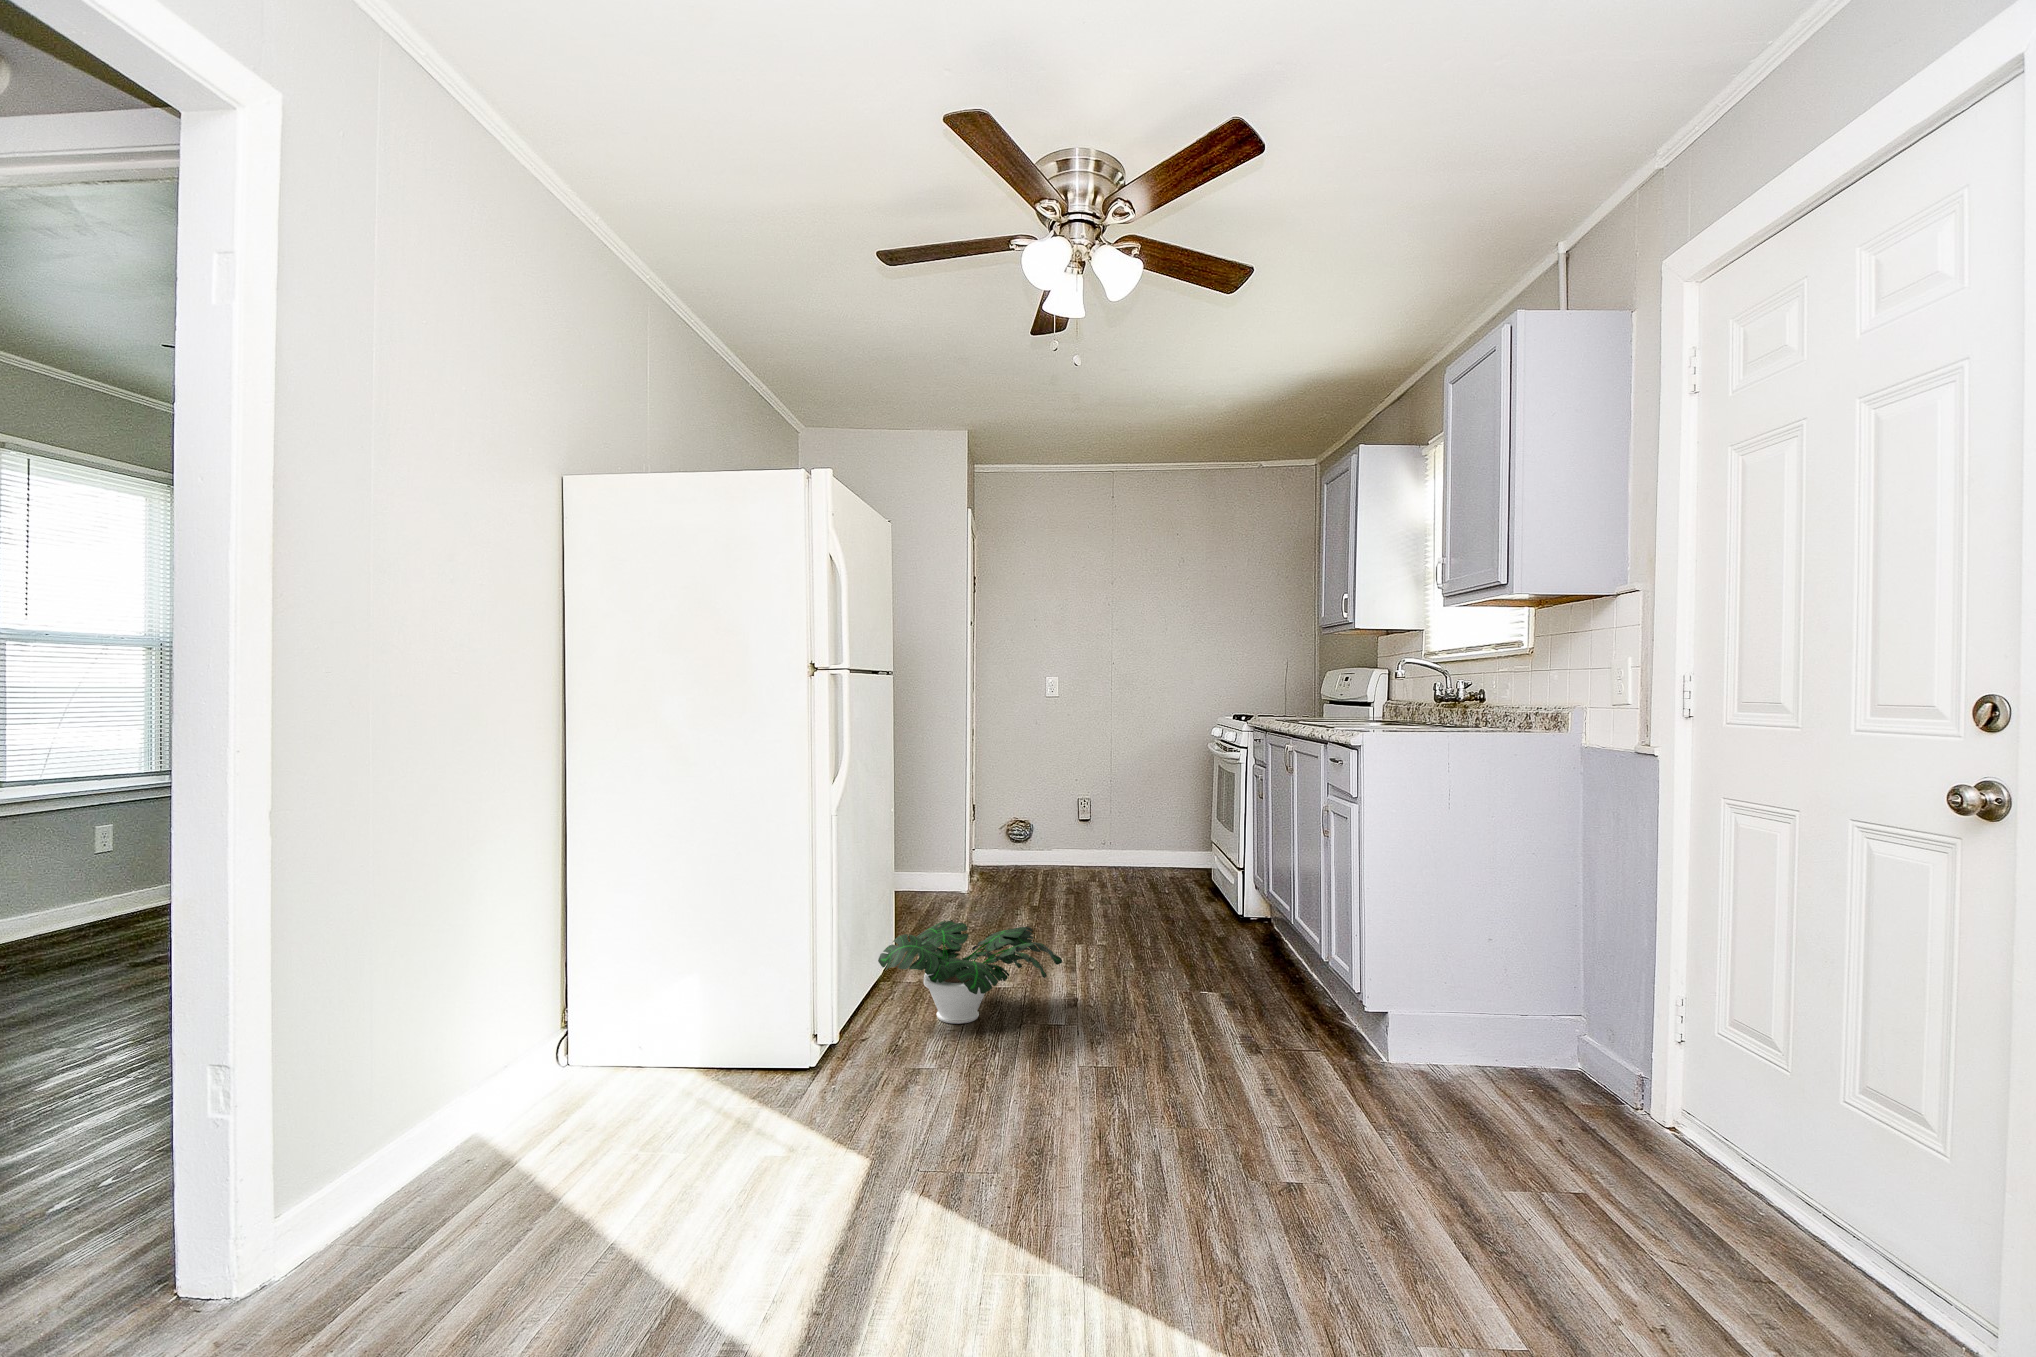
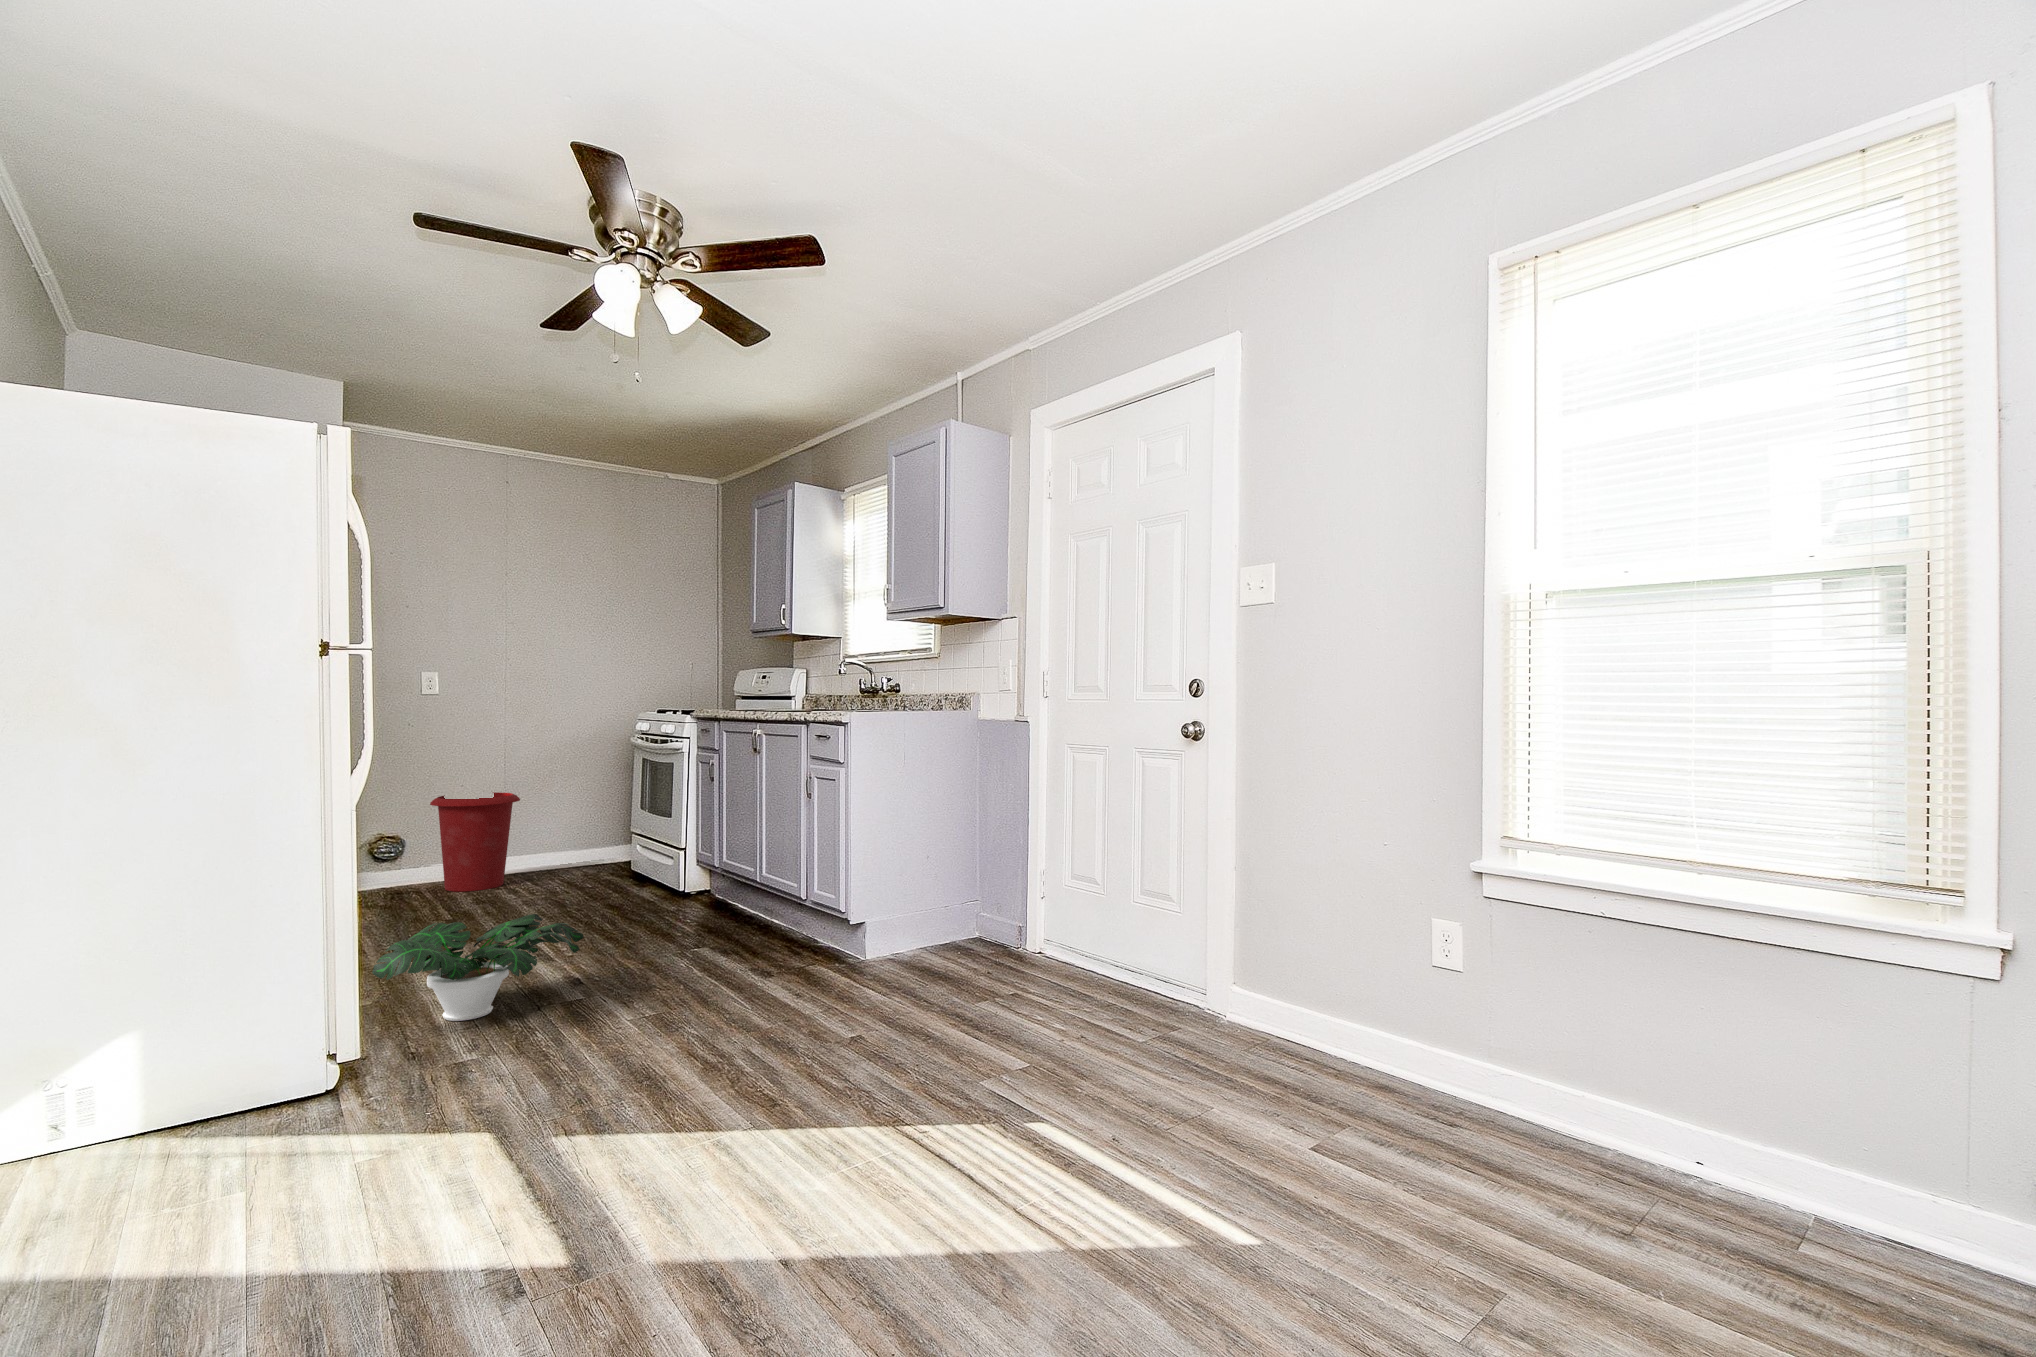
waste bin: none [1032,789,1106,882] -> present [430,792,520,891]

